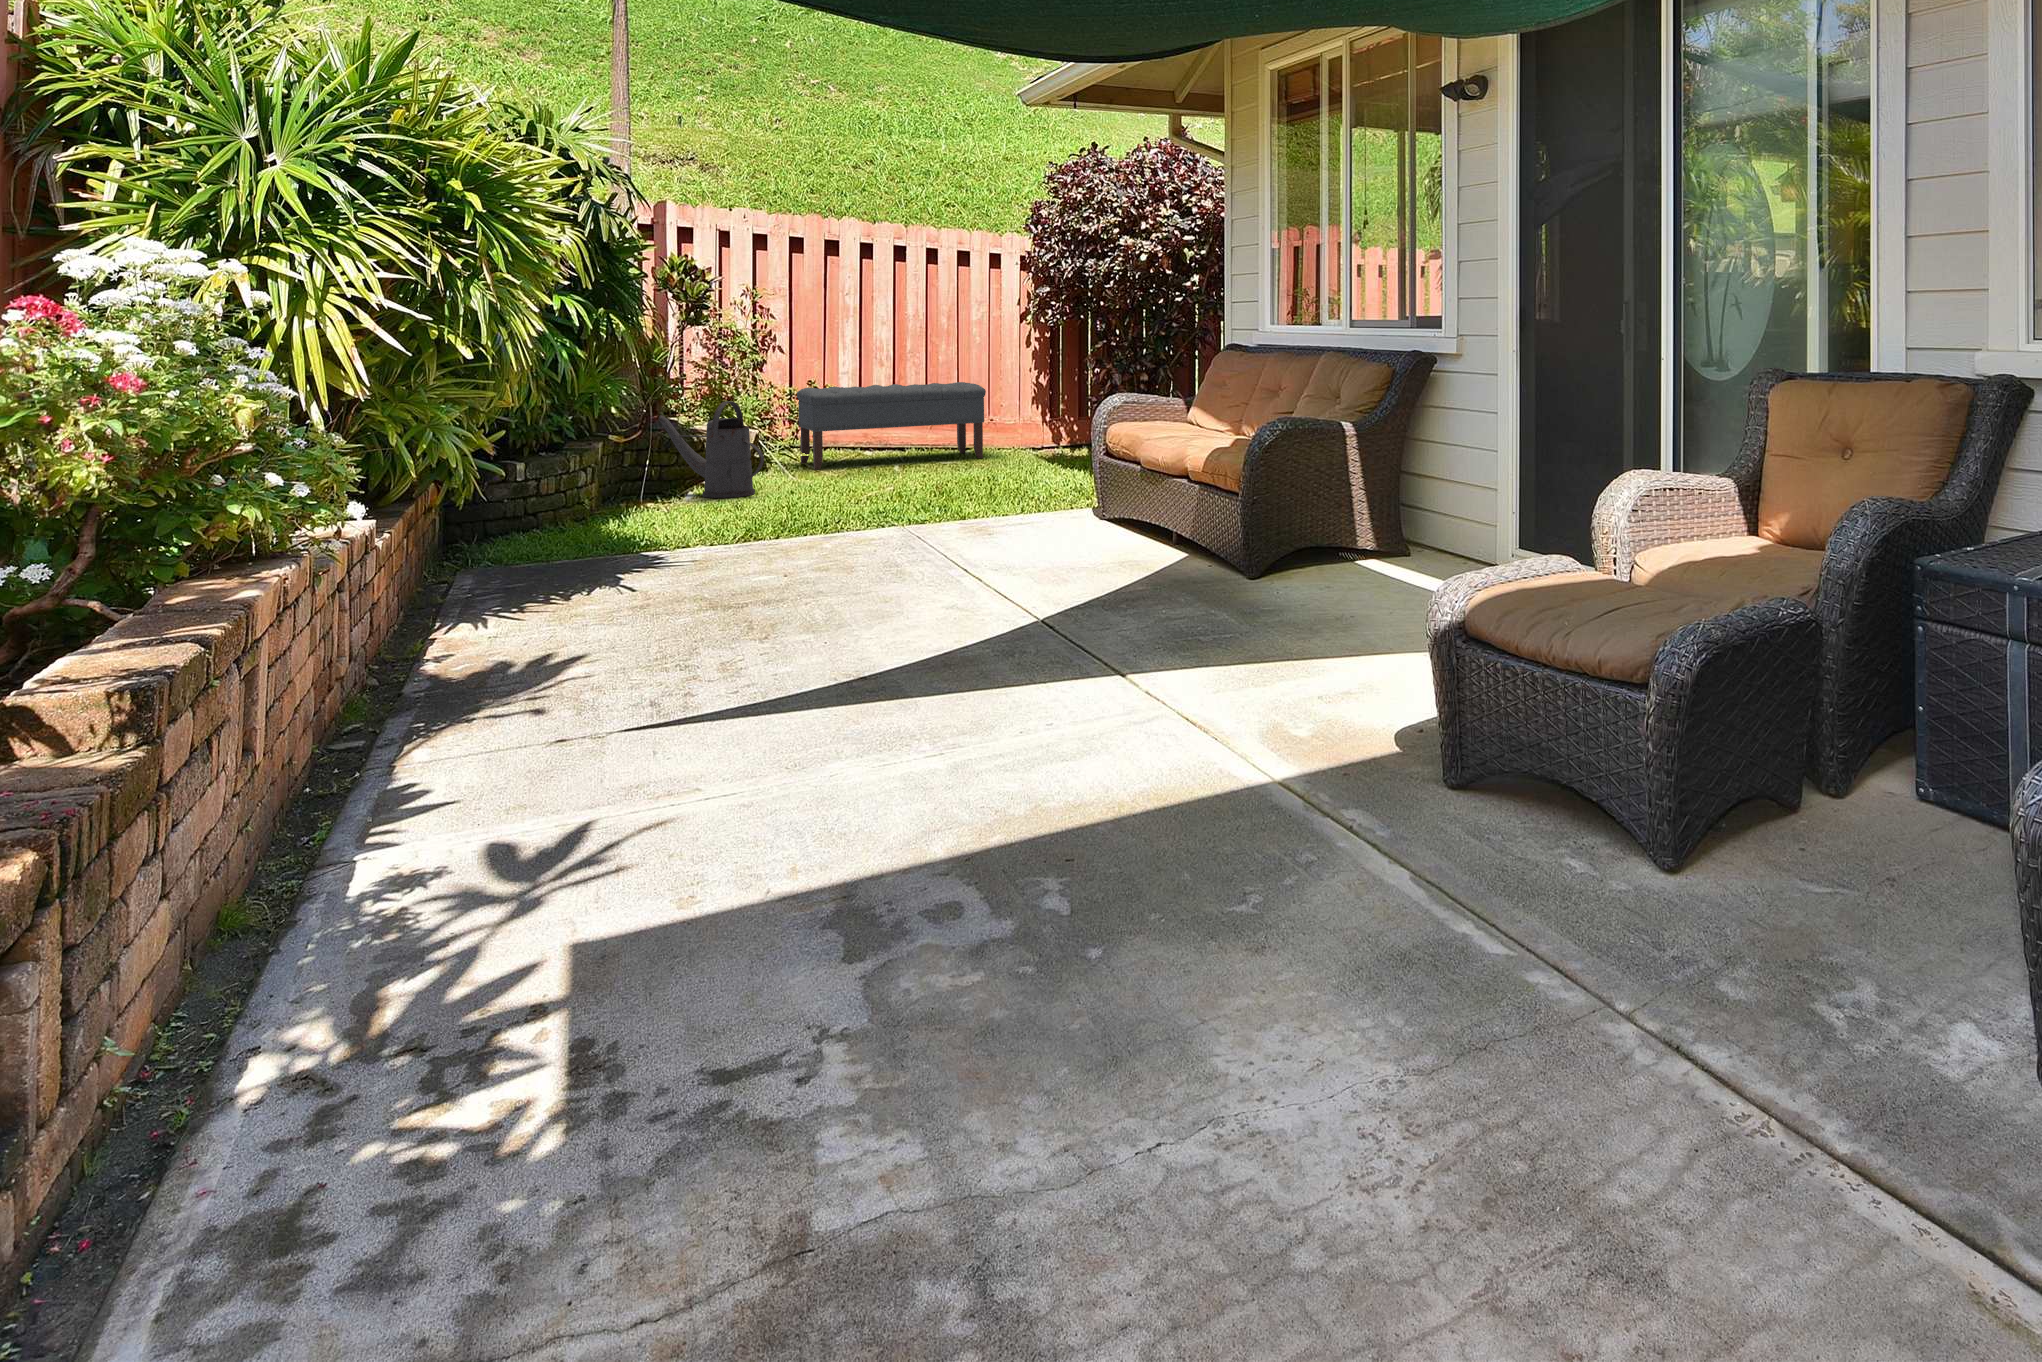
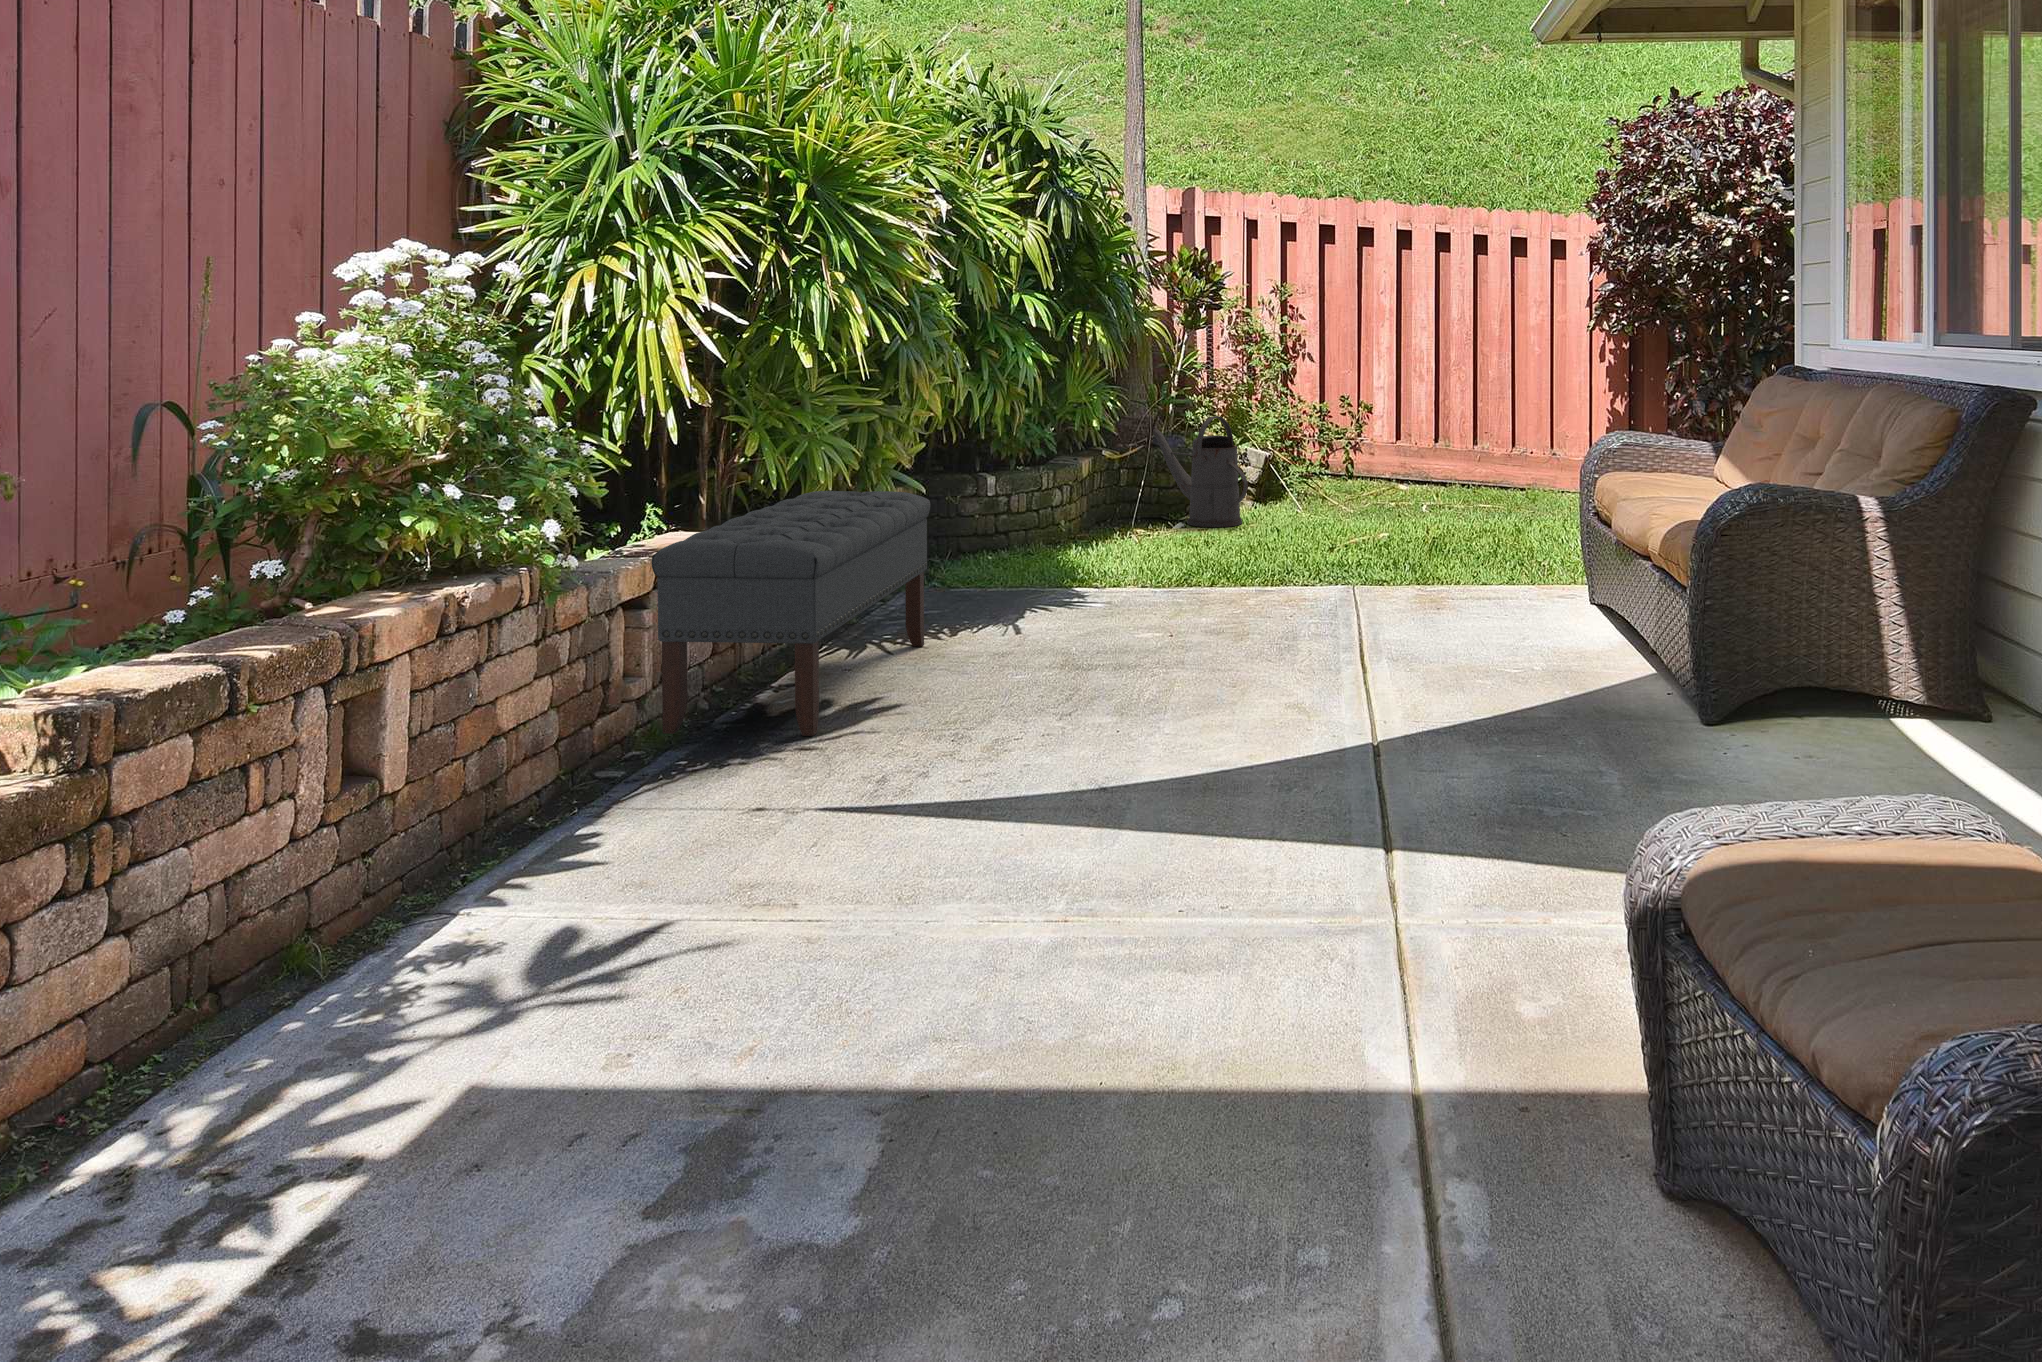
bench: present [797,382,986,470] -> present [652,491,930,736]

